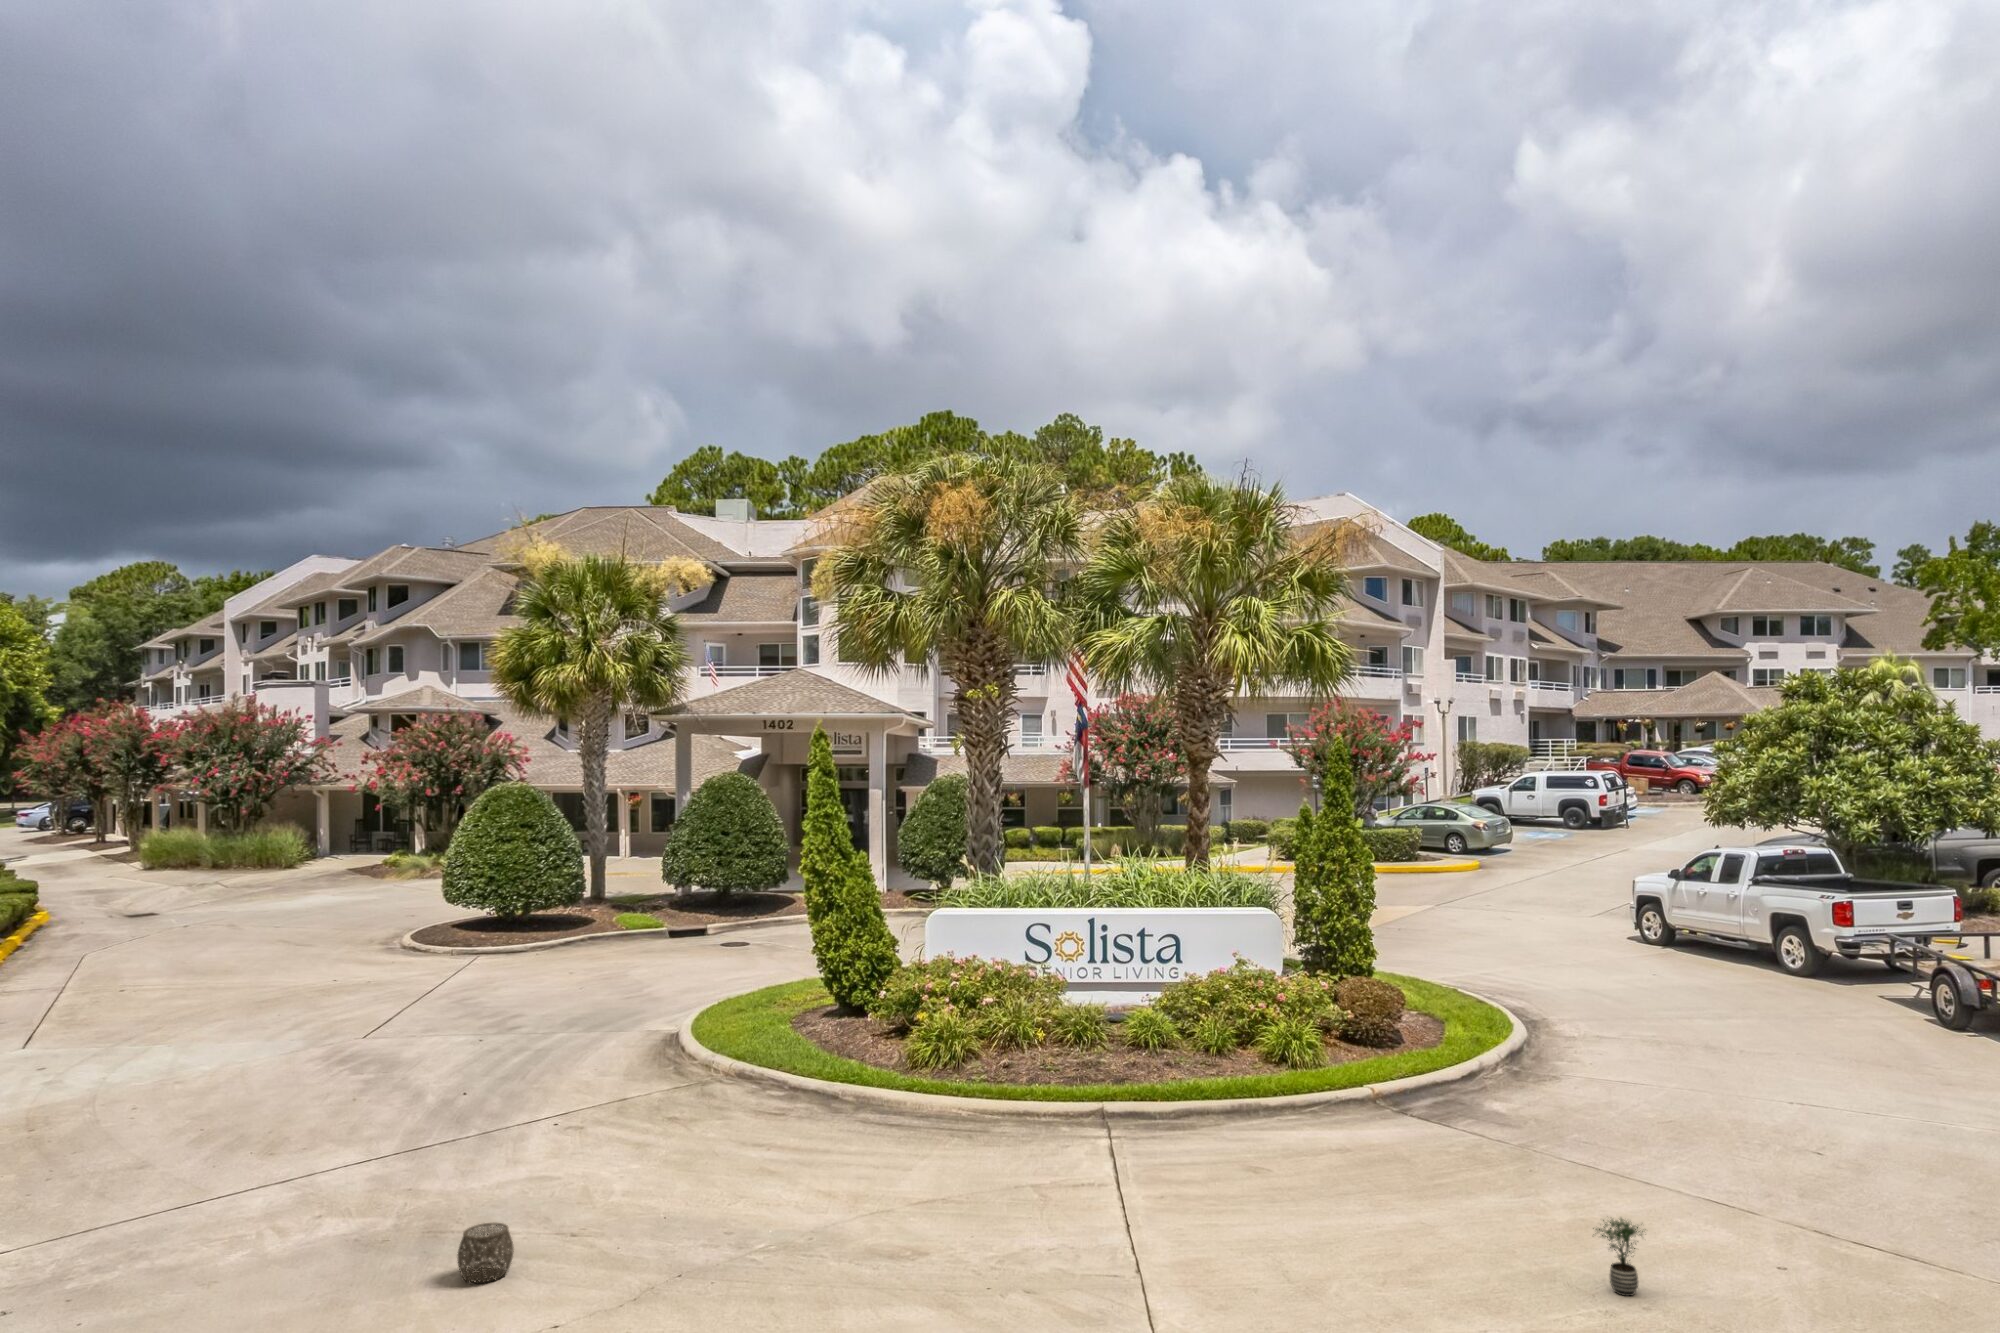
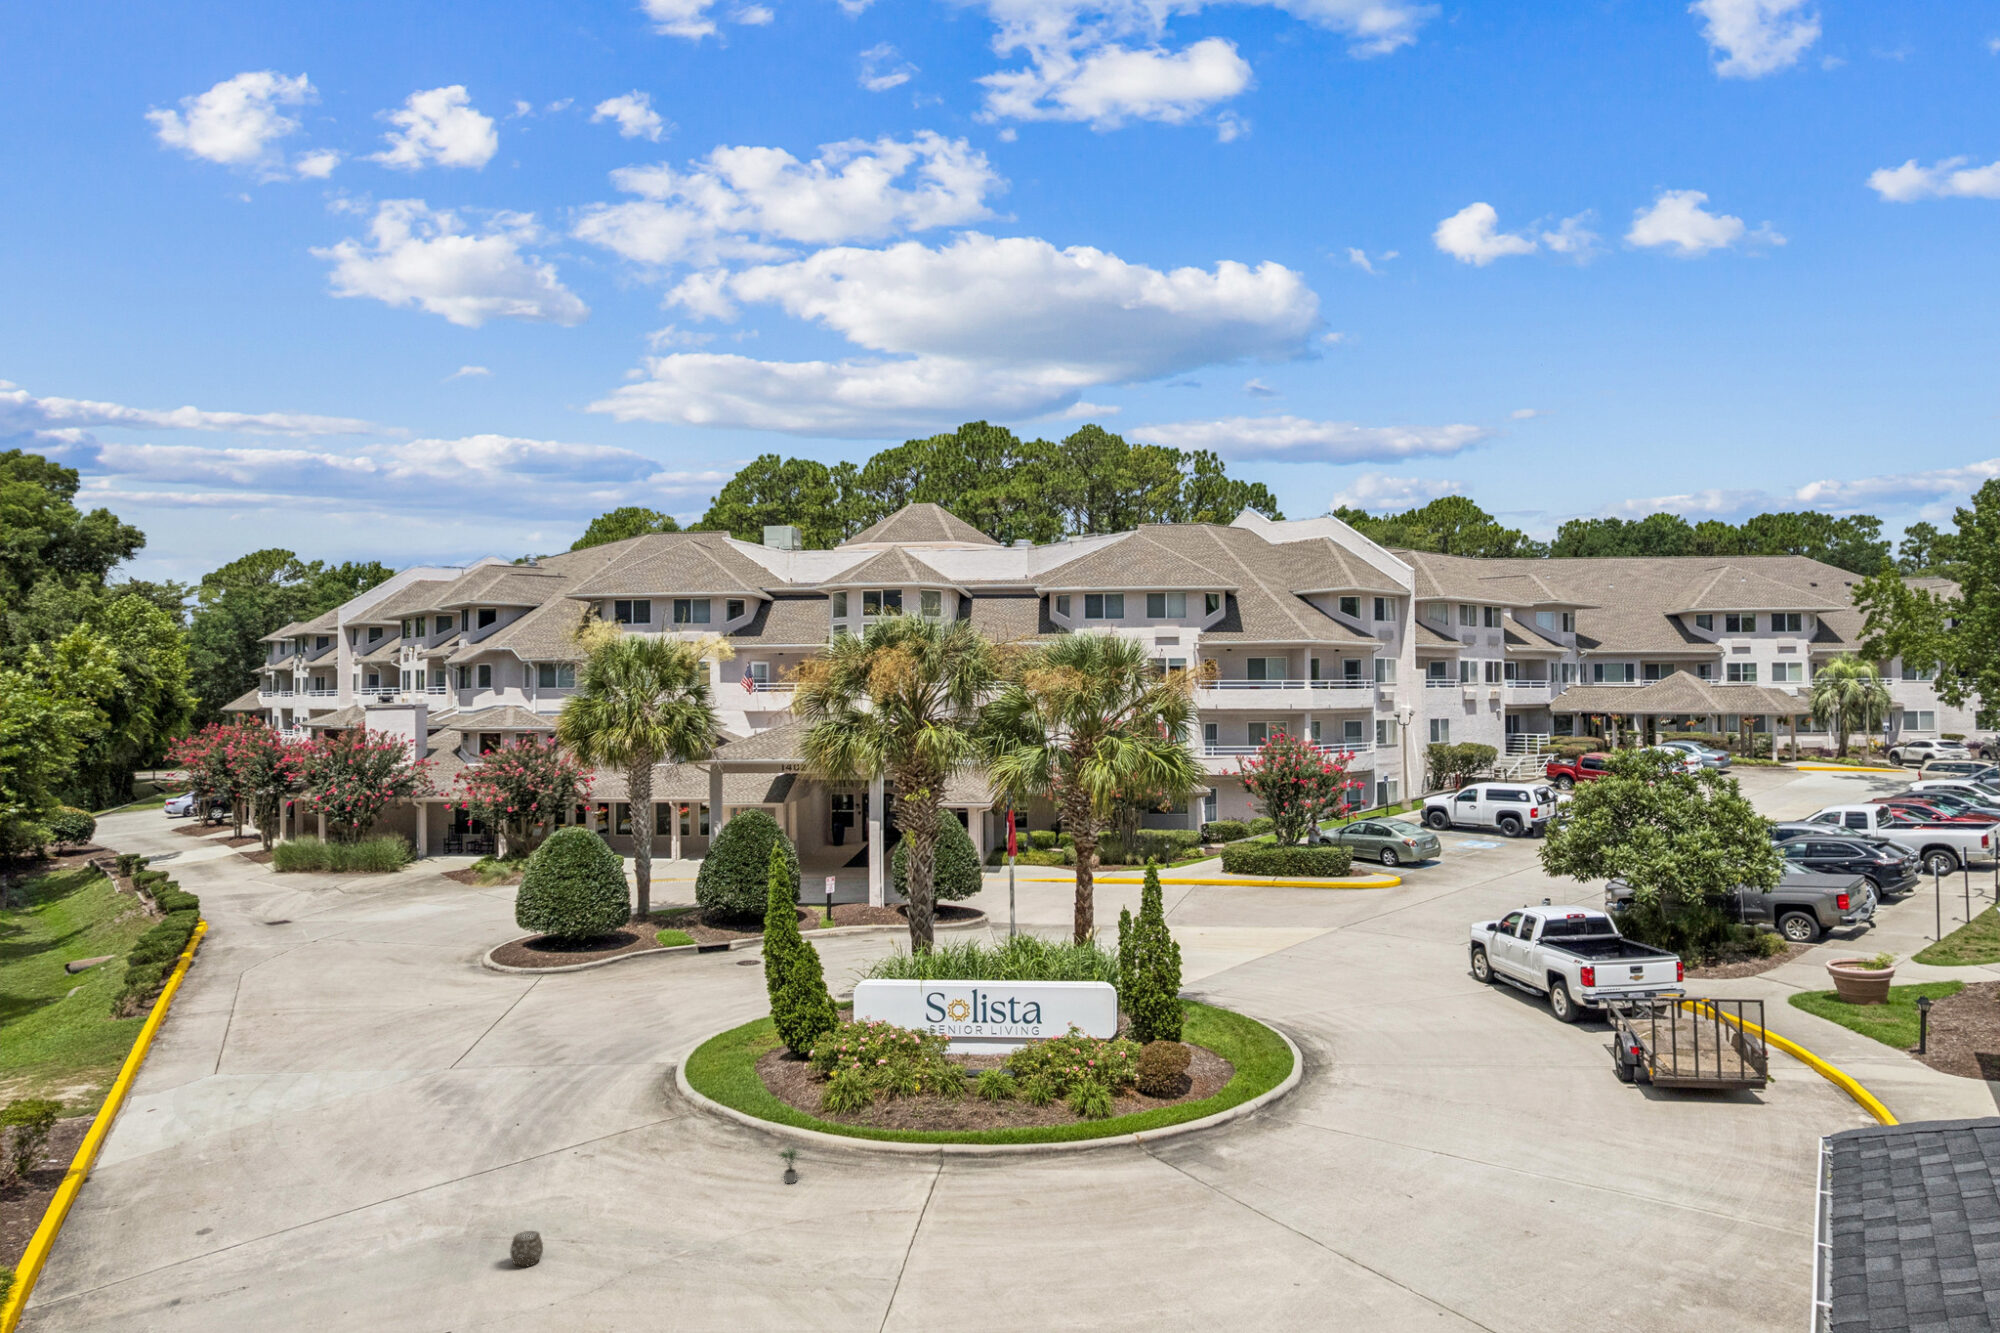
potted plant: present [1593,1218,1643,1296] -> present [781,1149,801,1184]

